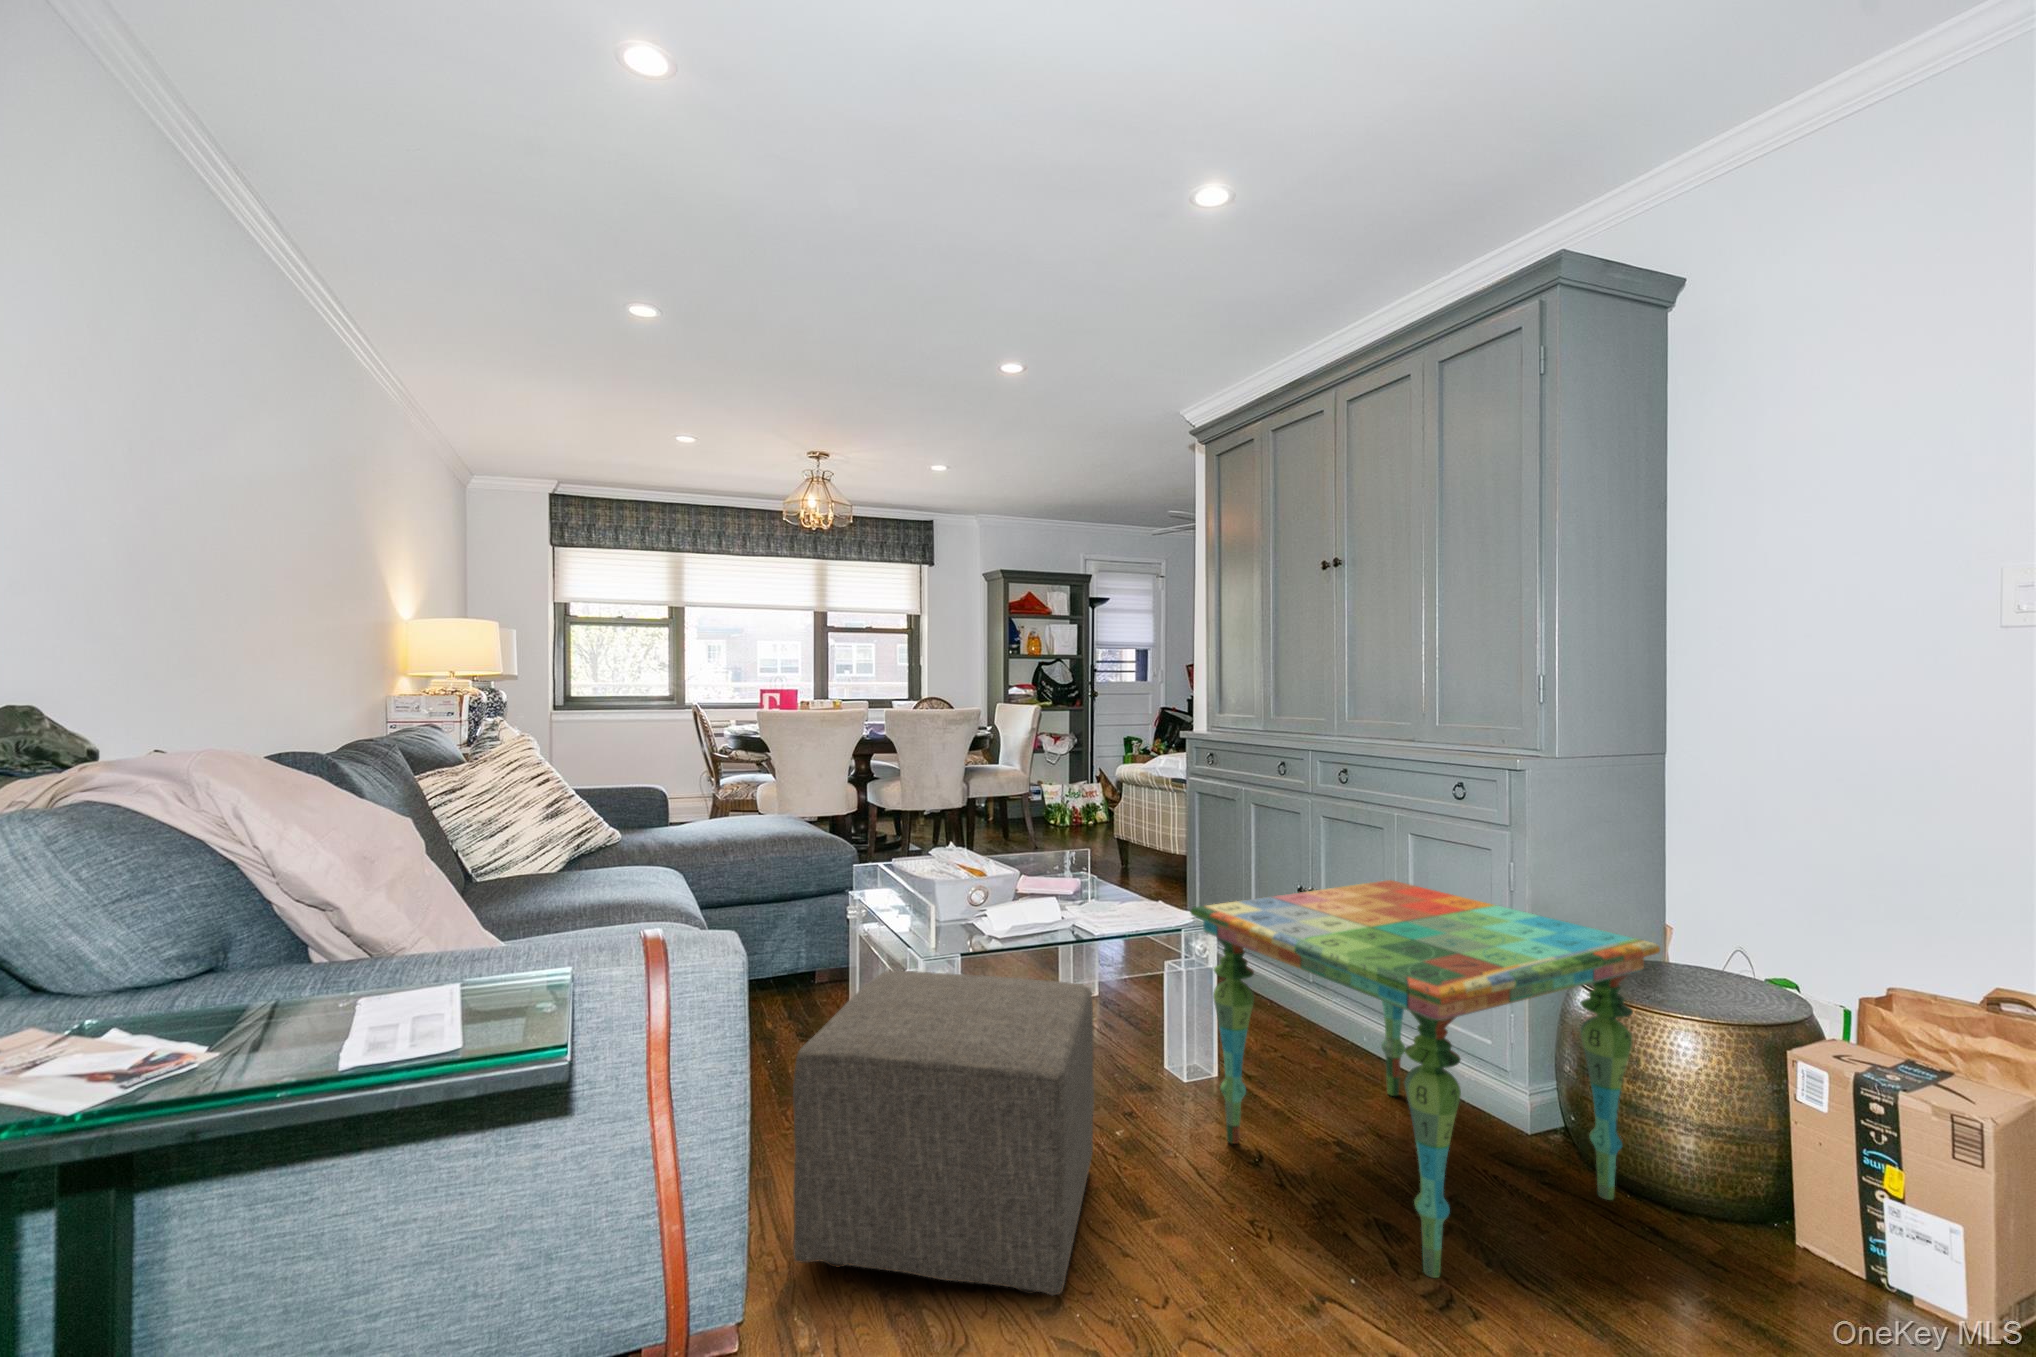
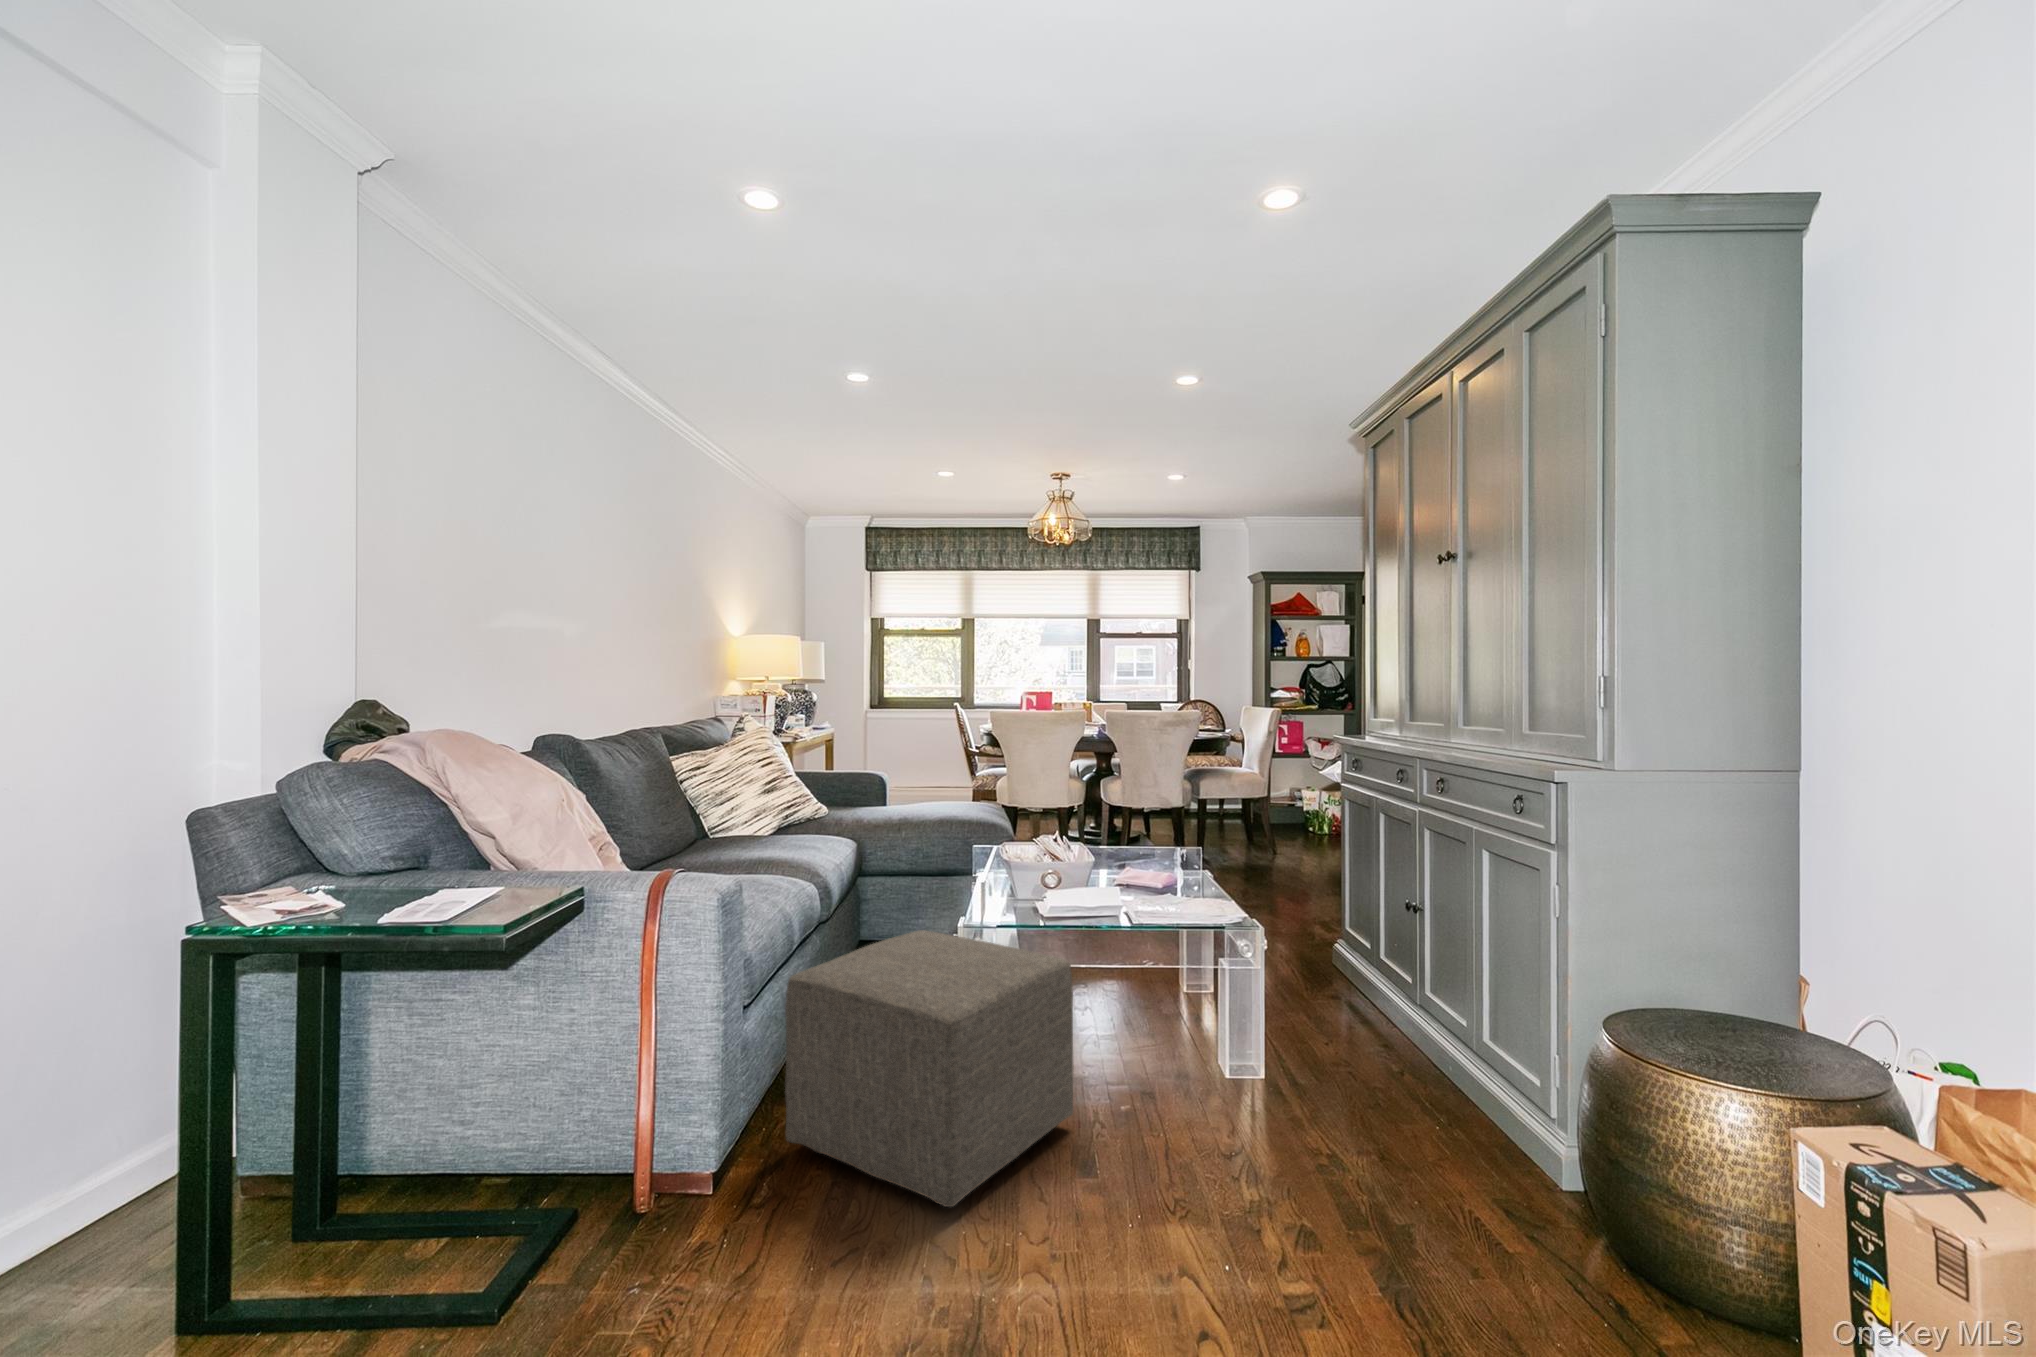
side table: present [1190,880,1660,1278] -> none [1185,896,1657,1284]

